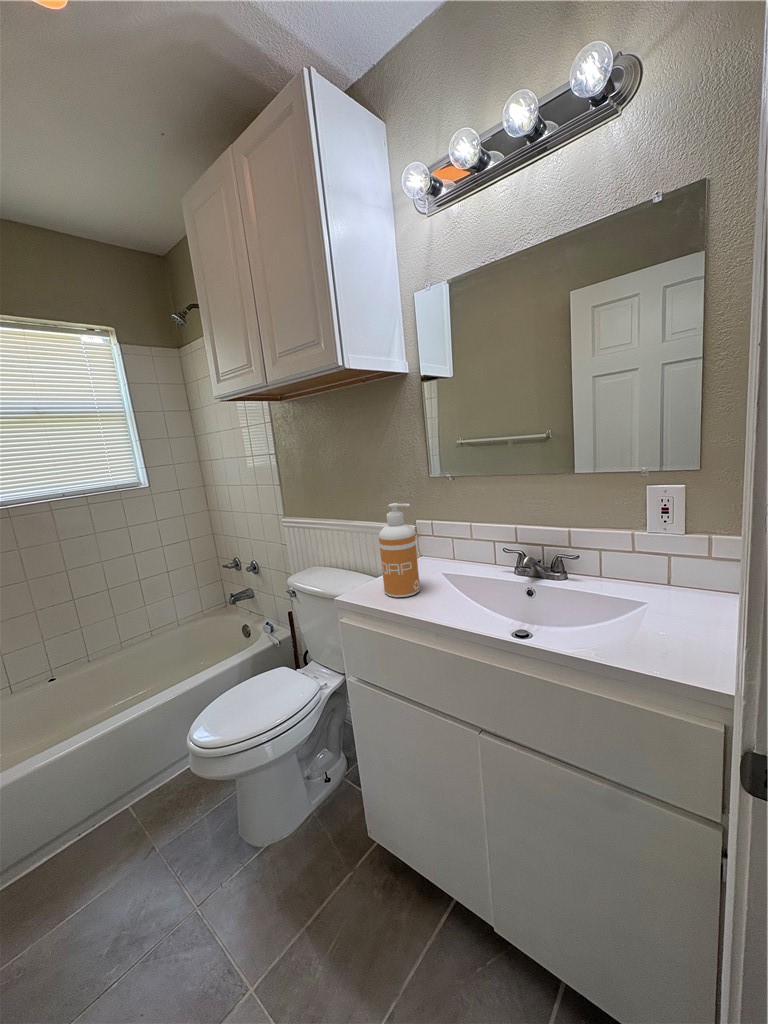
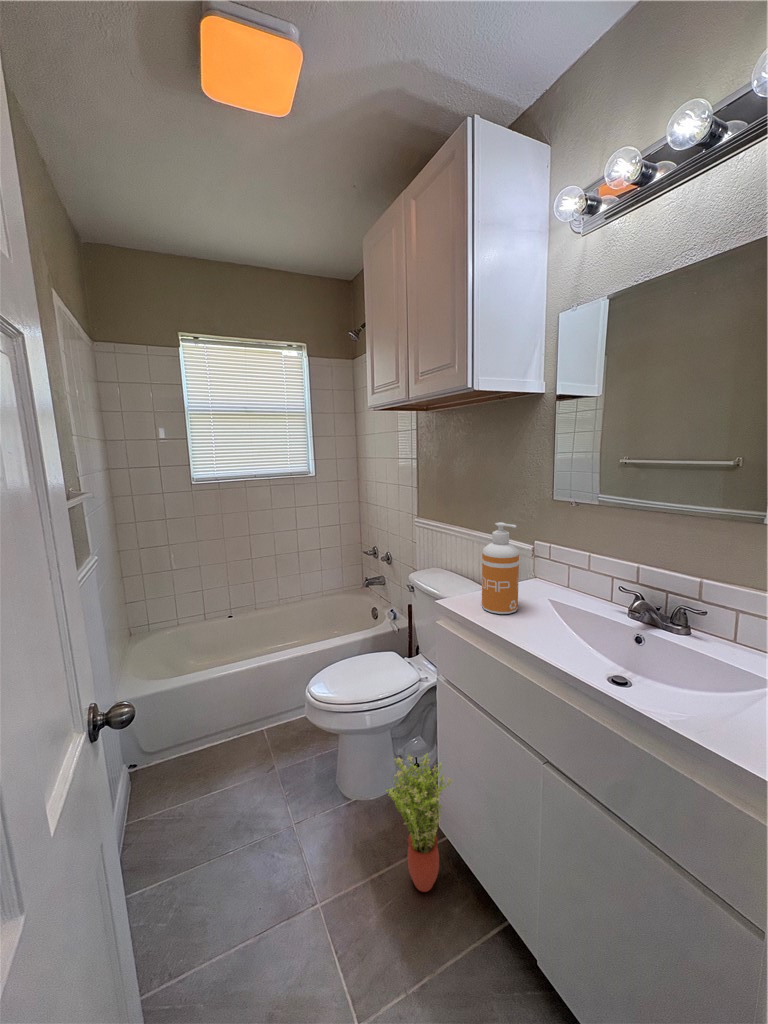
potted plant: none [313,763,381,913] -> present [386,754,452,892]

